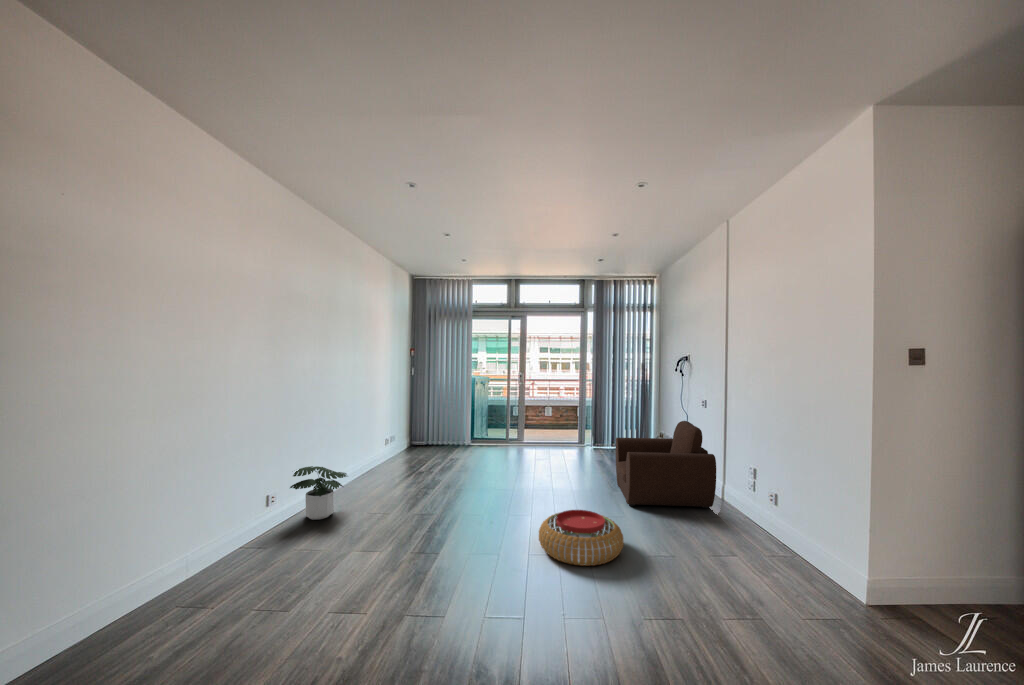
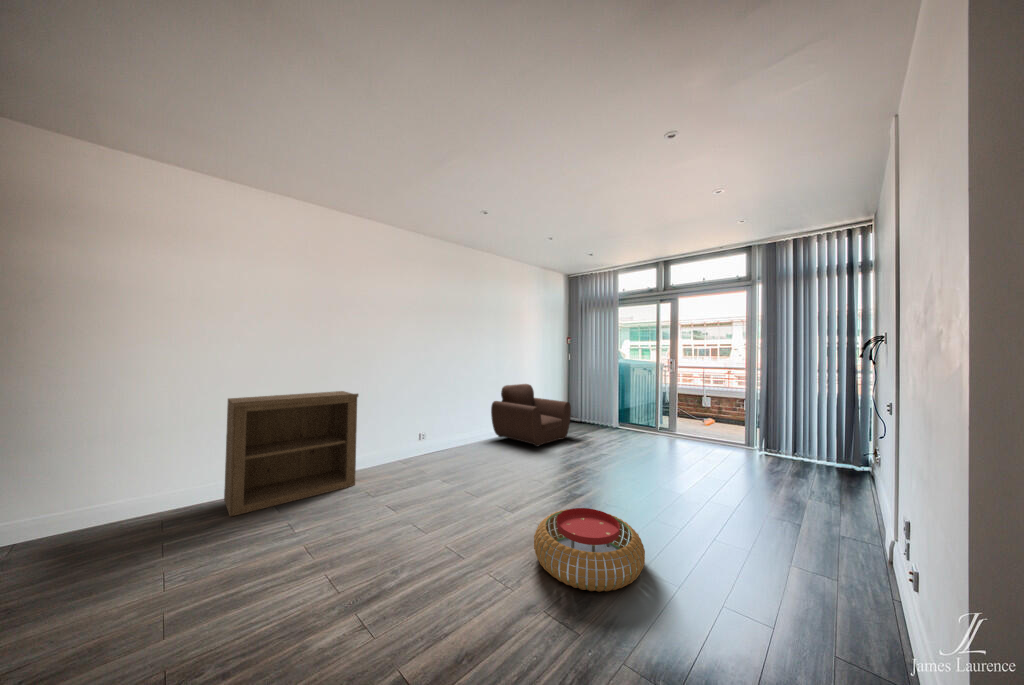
armchair: present [616,421,716,508] -> present [491,384,571,447]
bookshelf: none [74,445,275,658] -> present [224,391,358,516]
potted plant: present [290,466,347,520] -> none [405,419,456,462]

